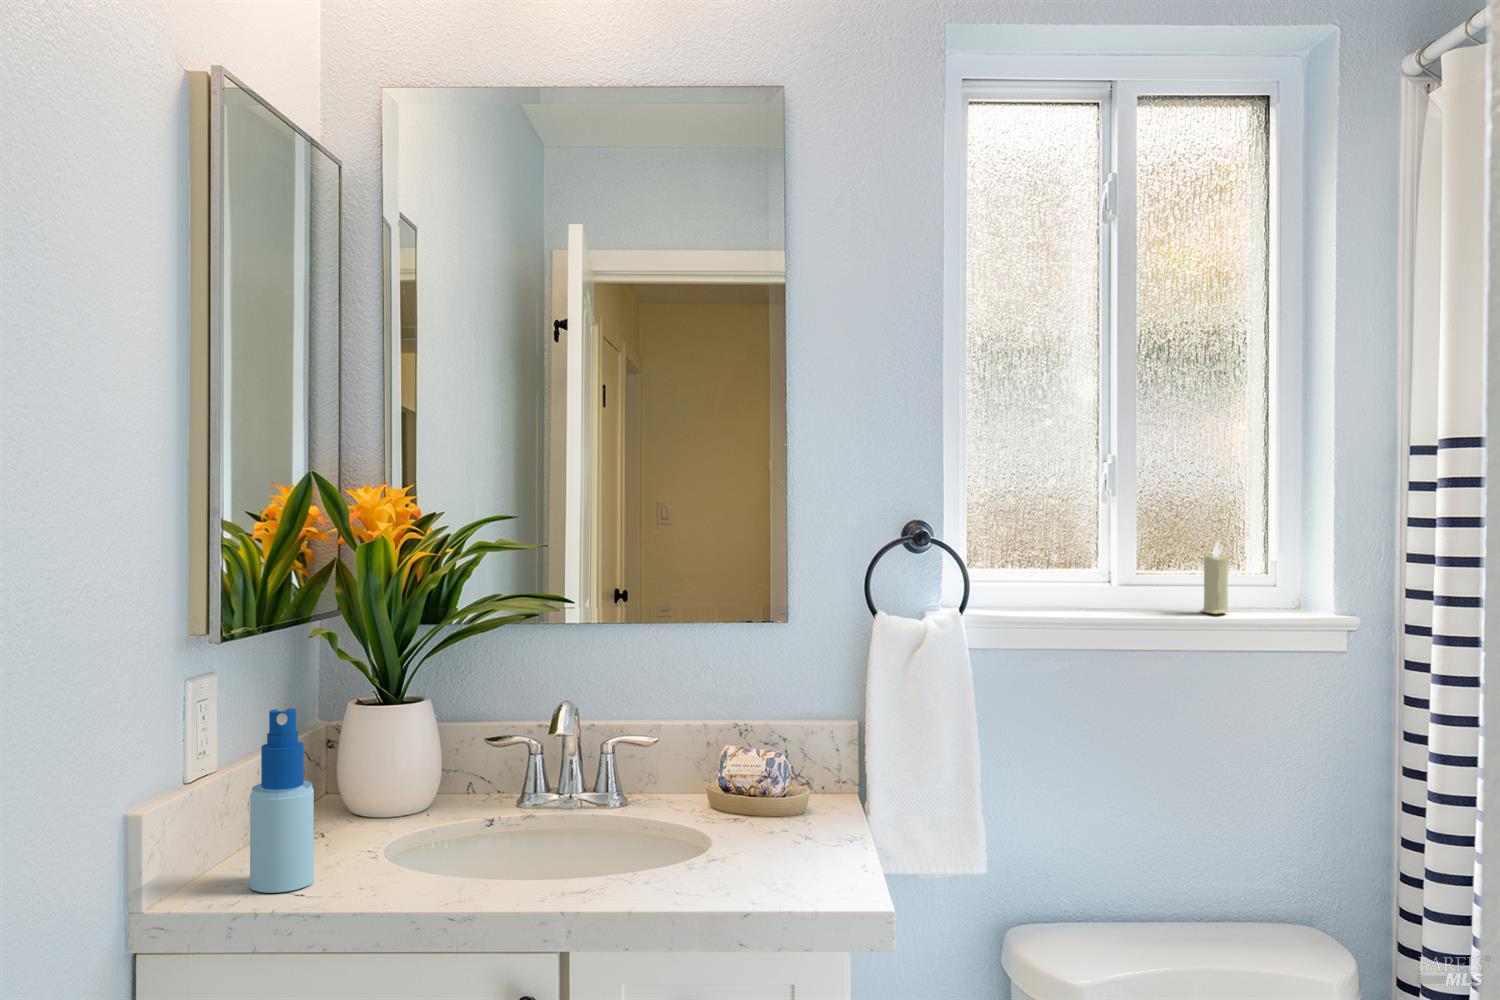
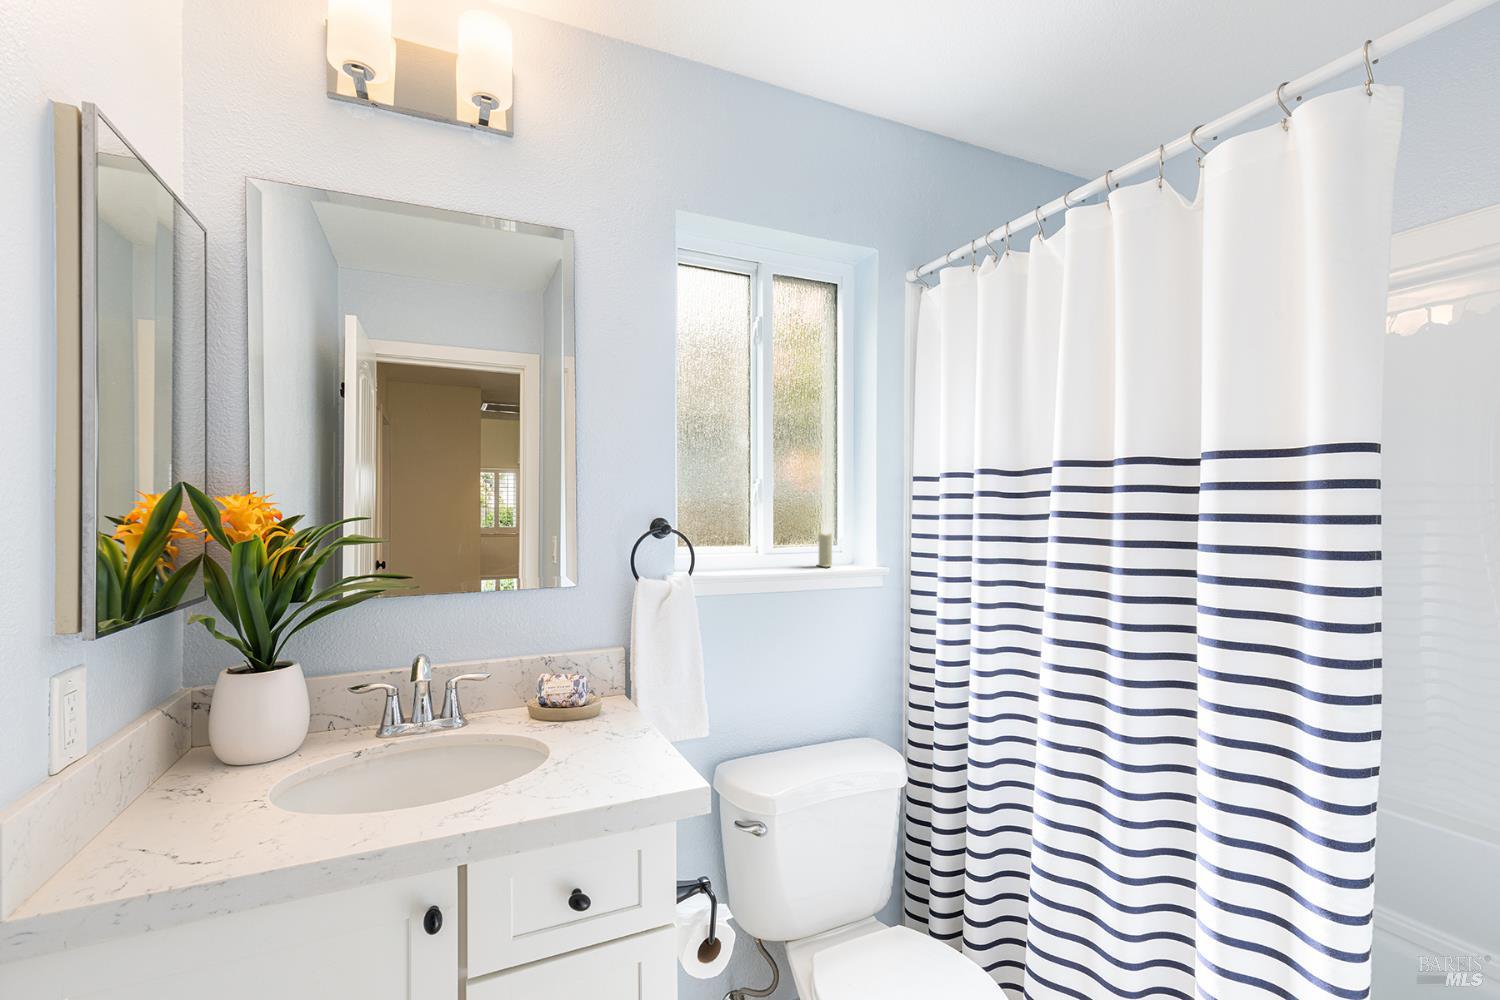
spray bottle: present [250,708,314,893] -> none [118,693,191,868]

